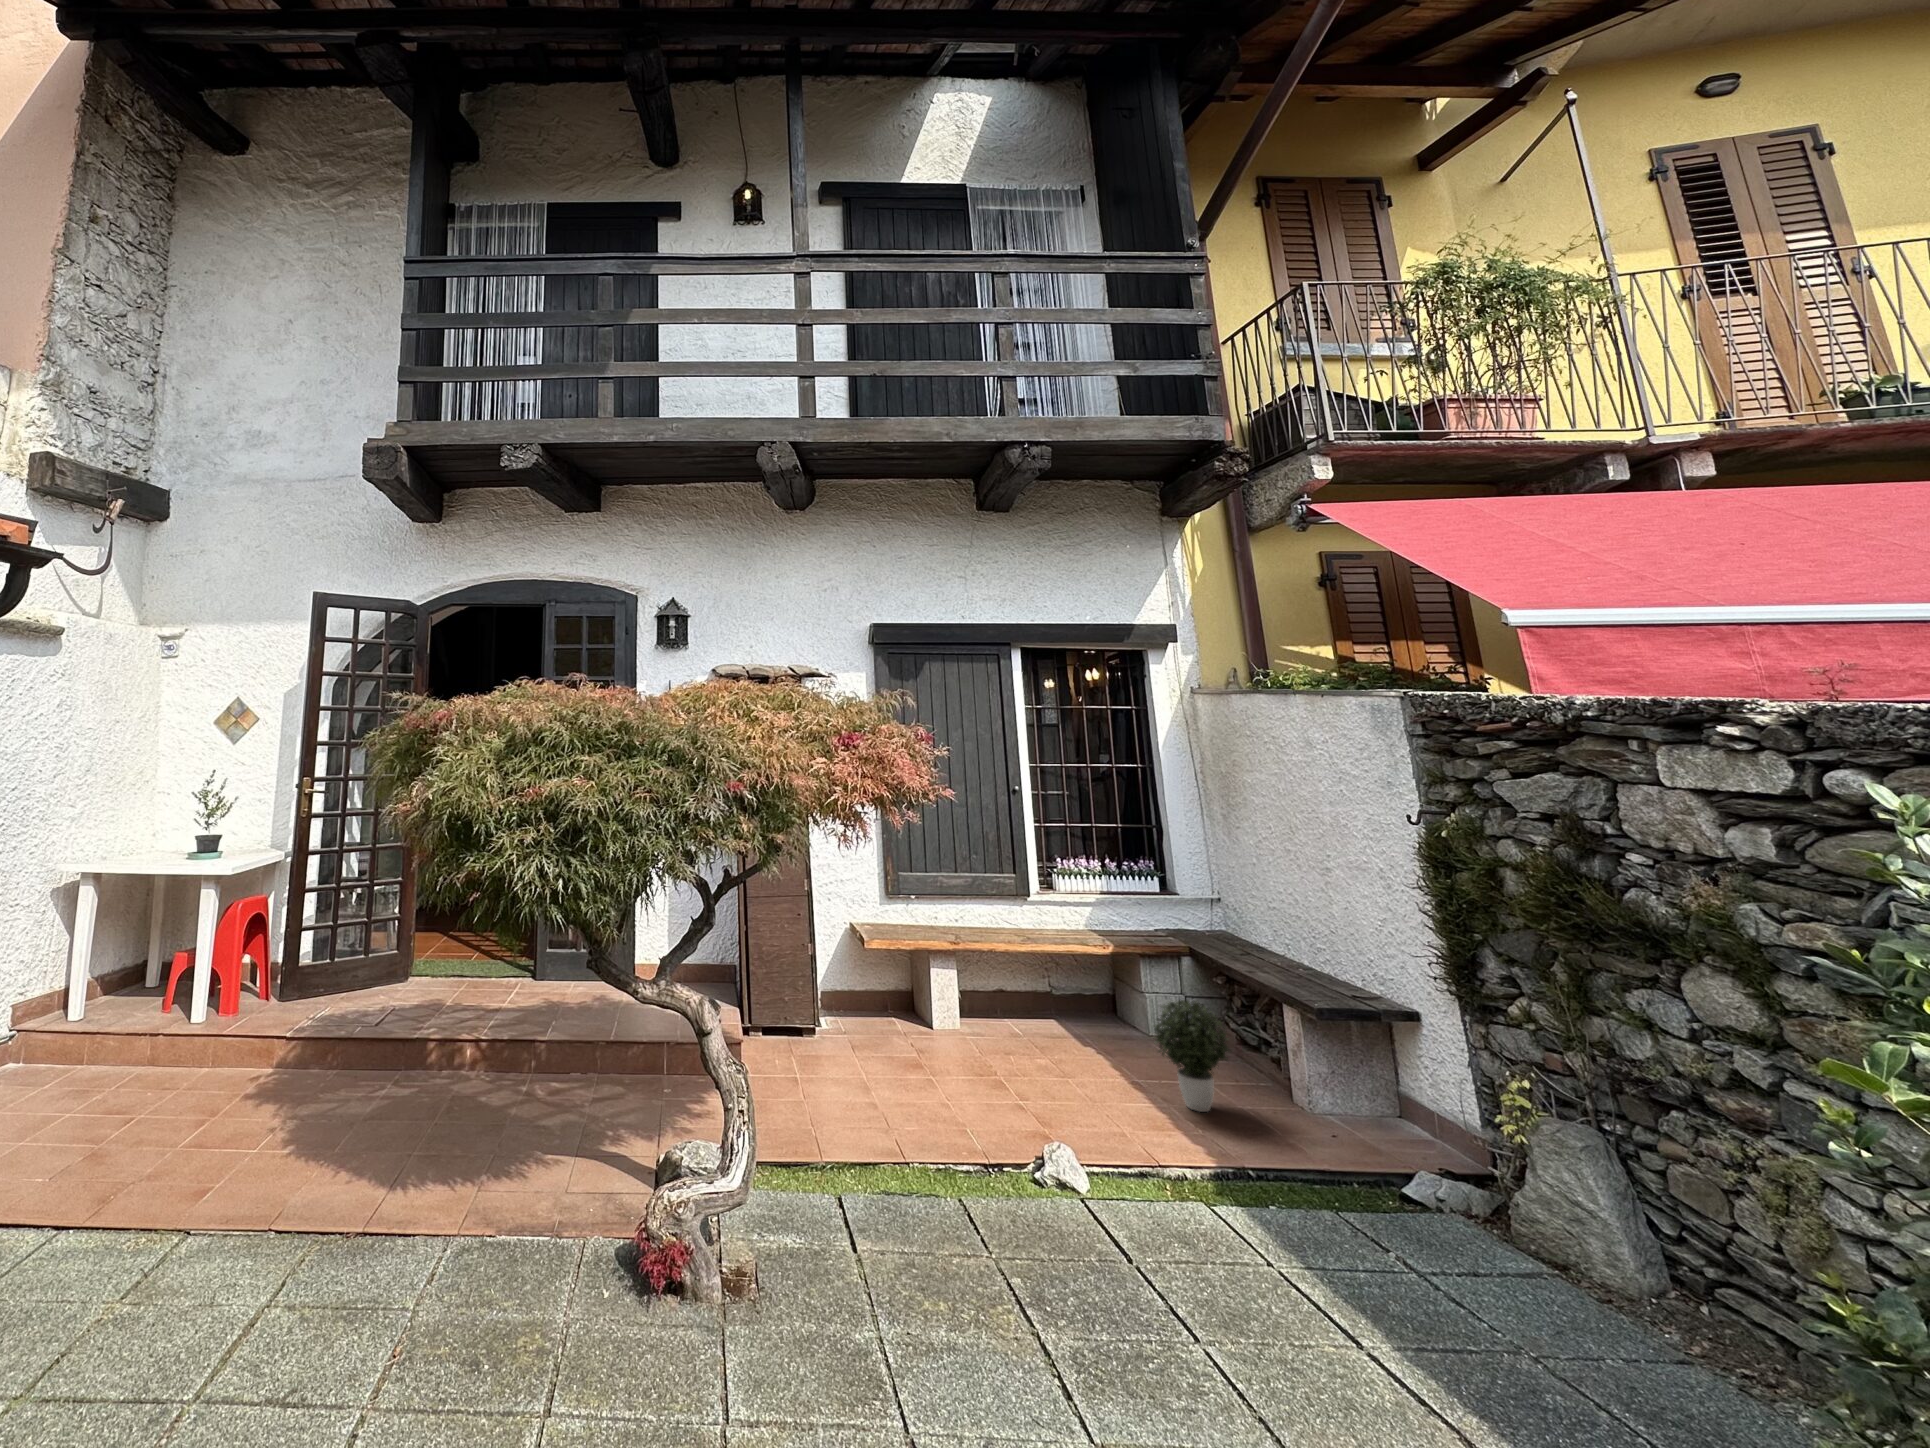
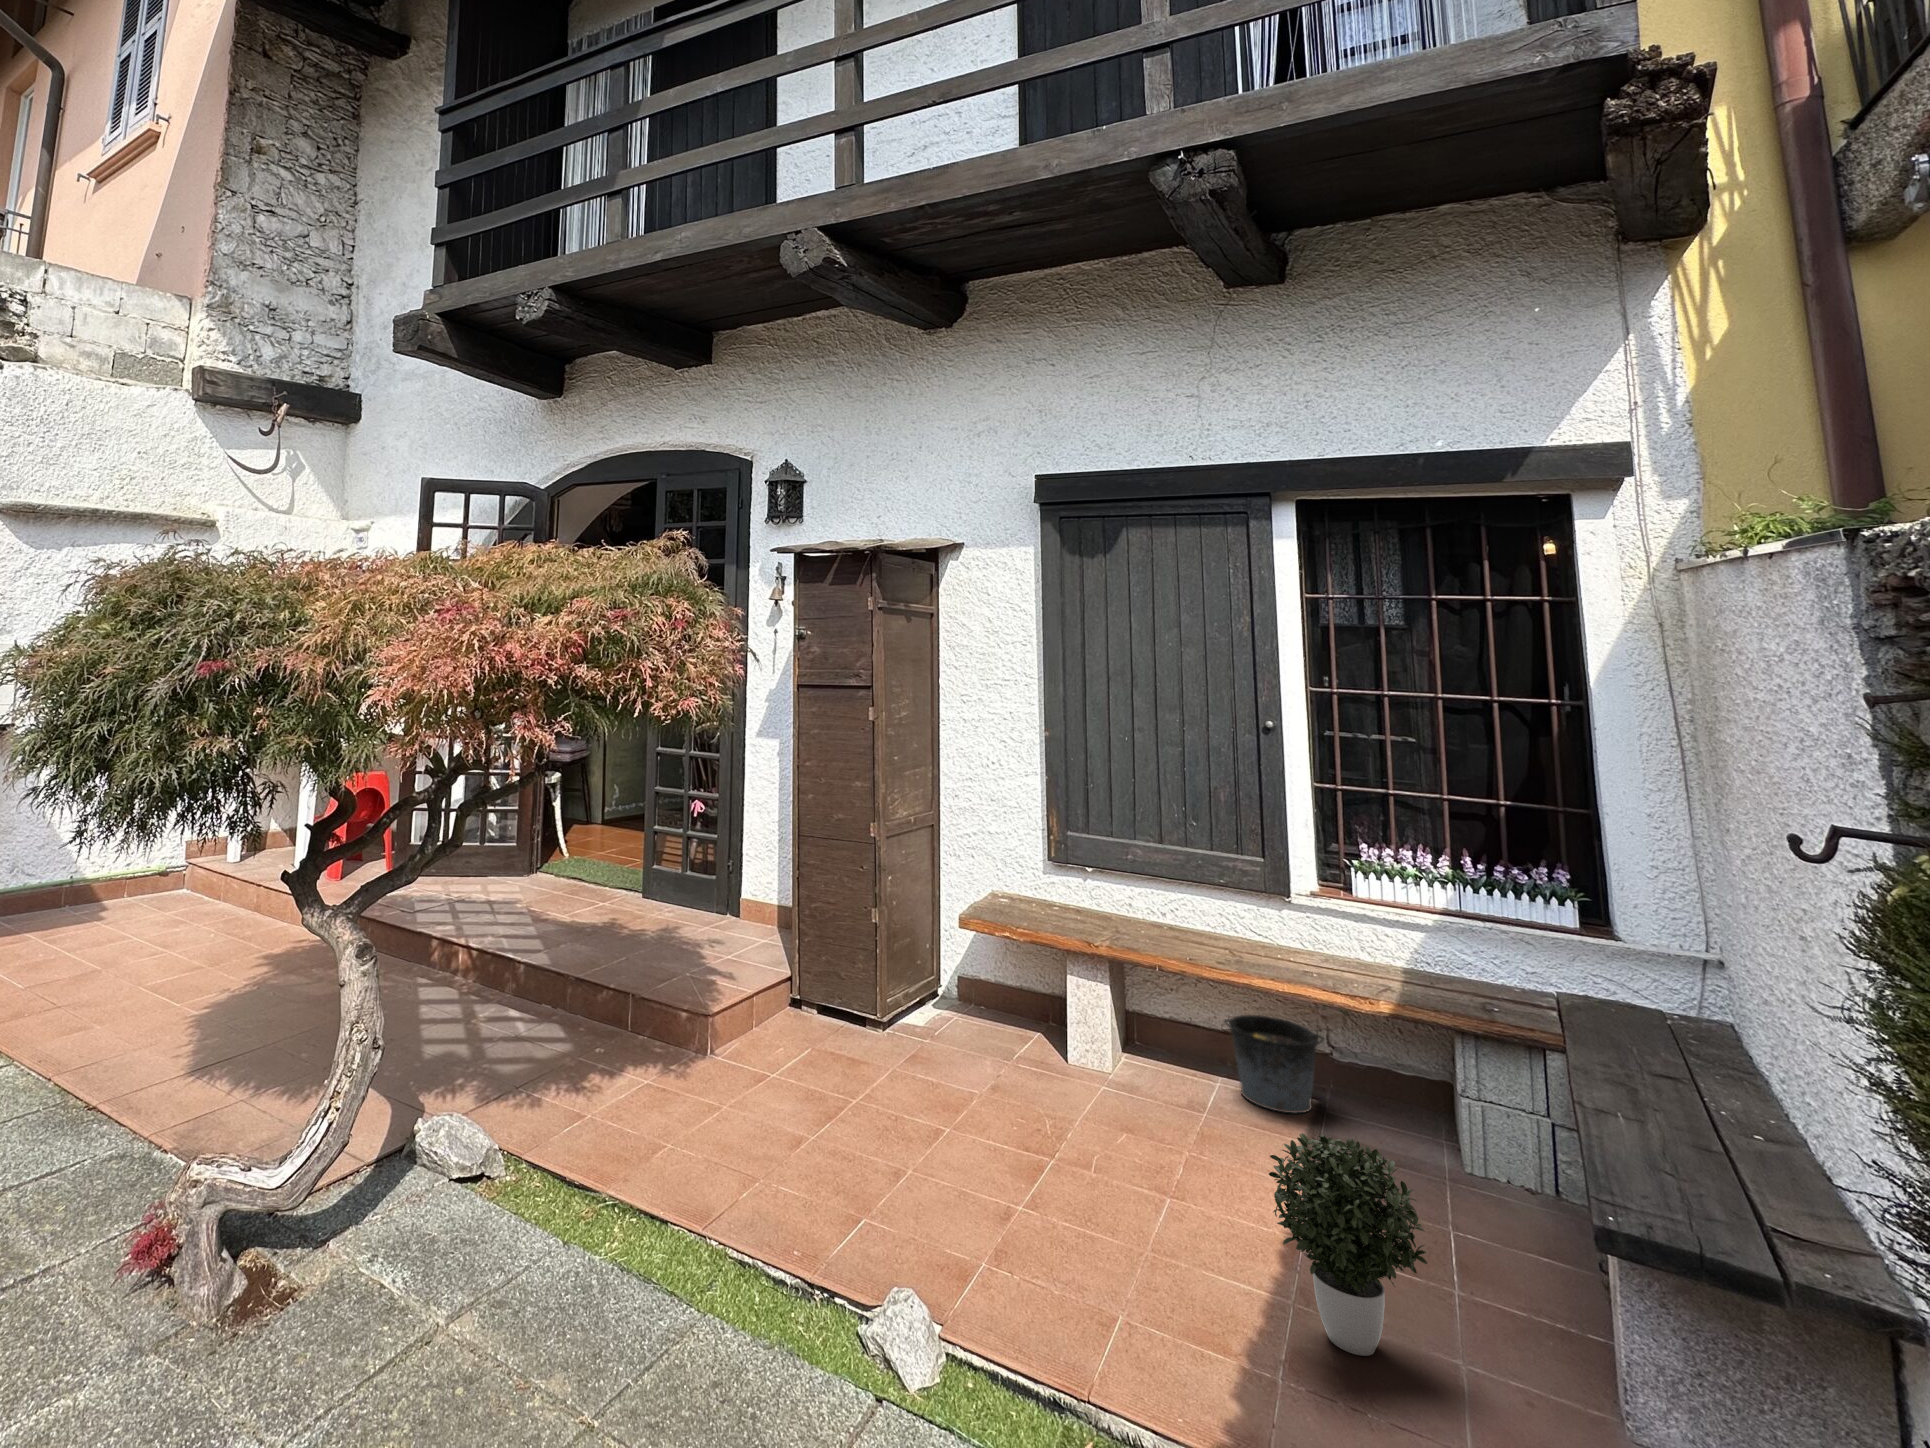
bucket: none [1002,958,1054,1013] -> present [1224,1015,1324,1113]

